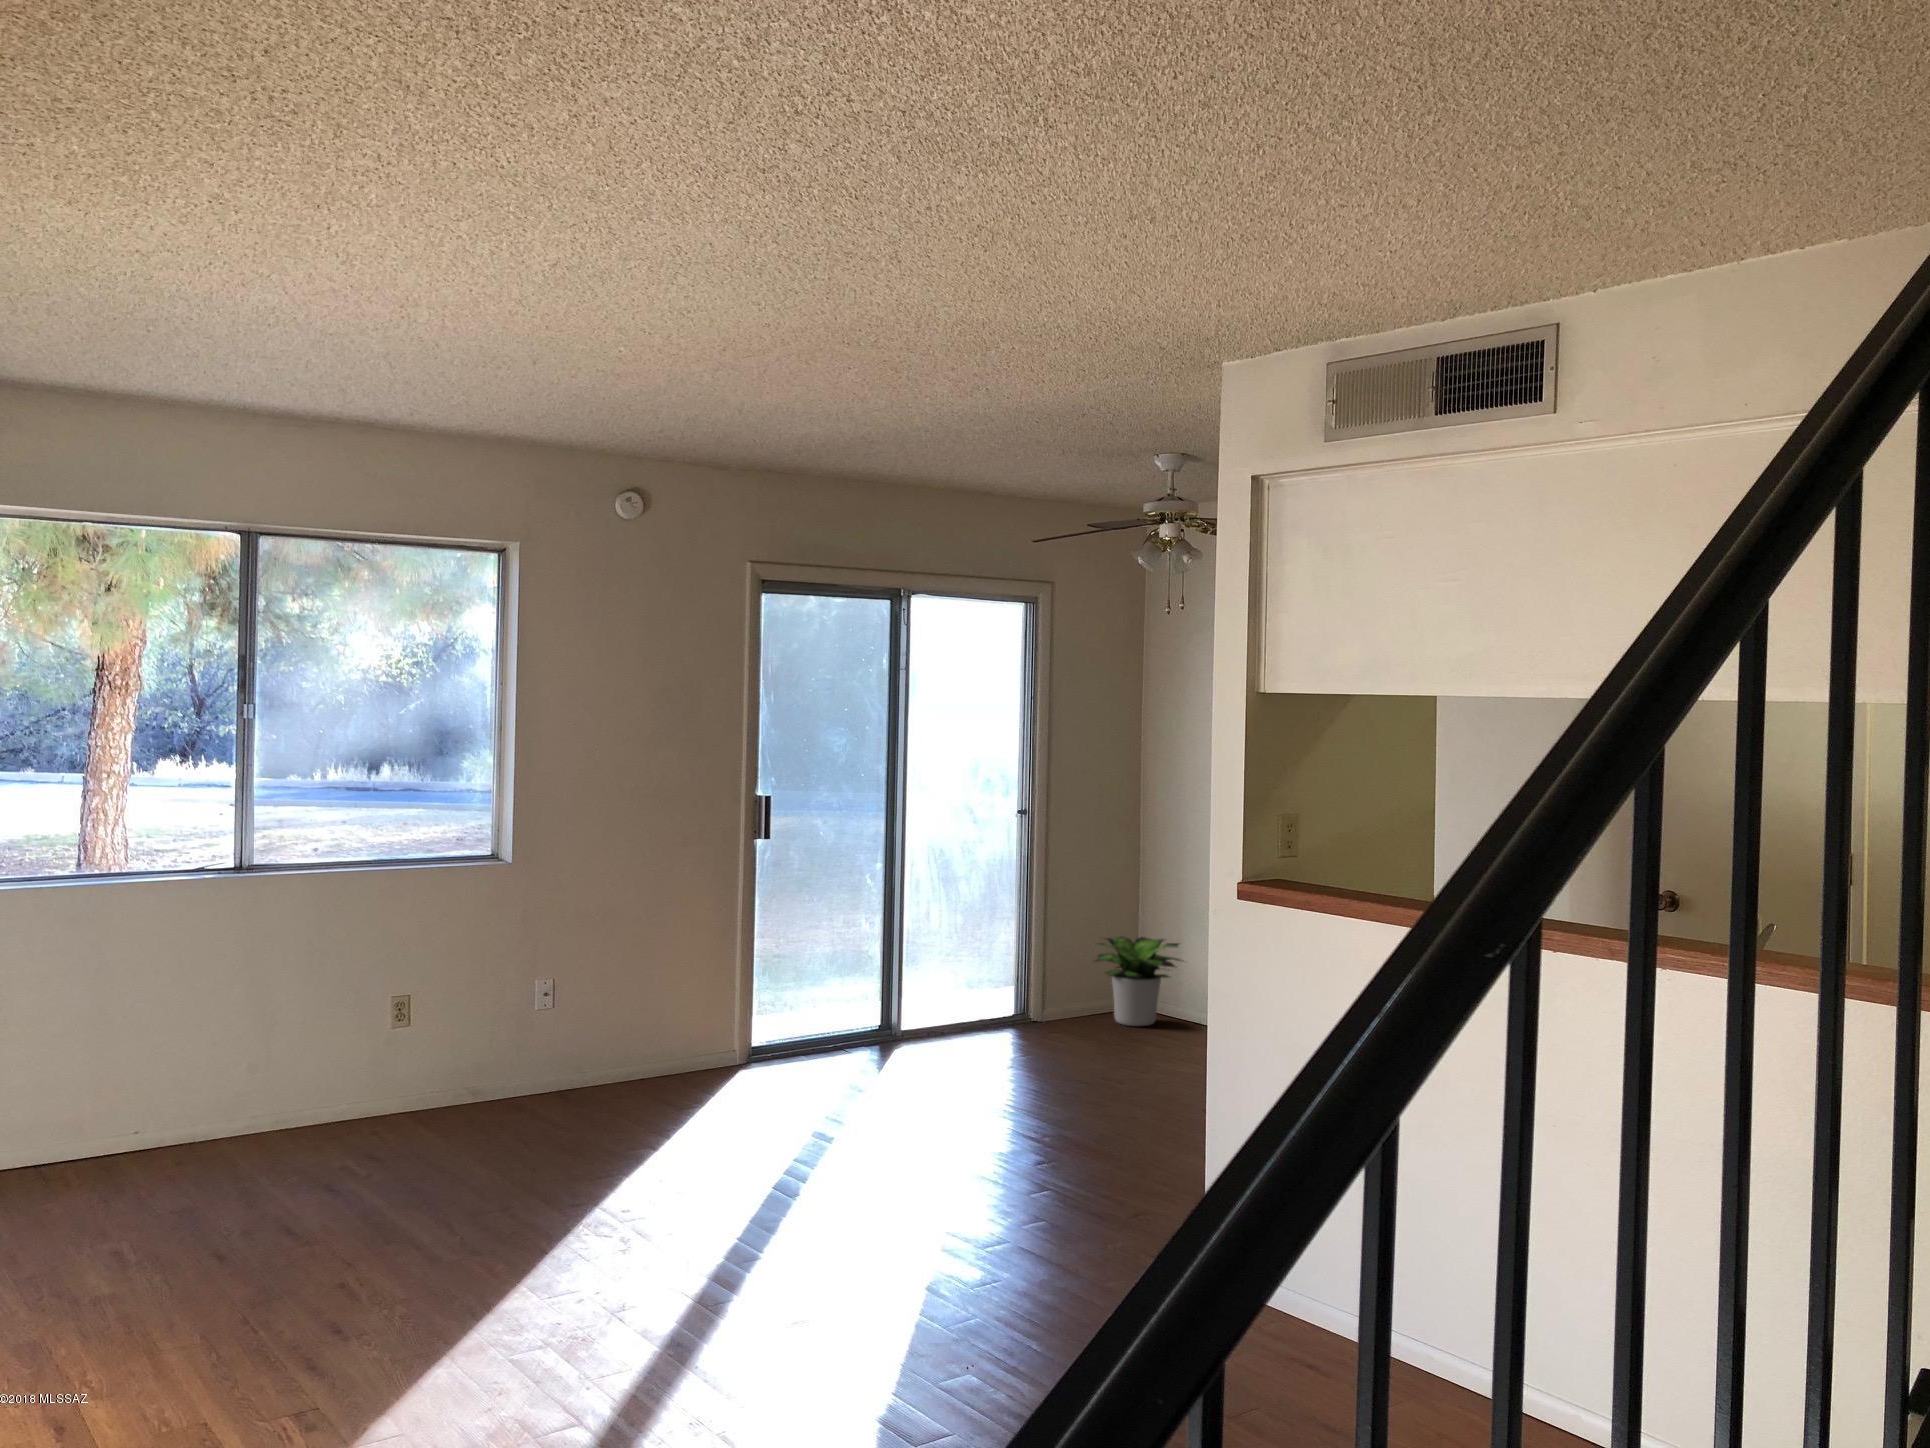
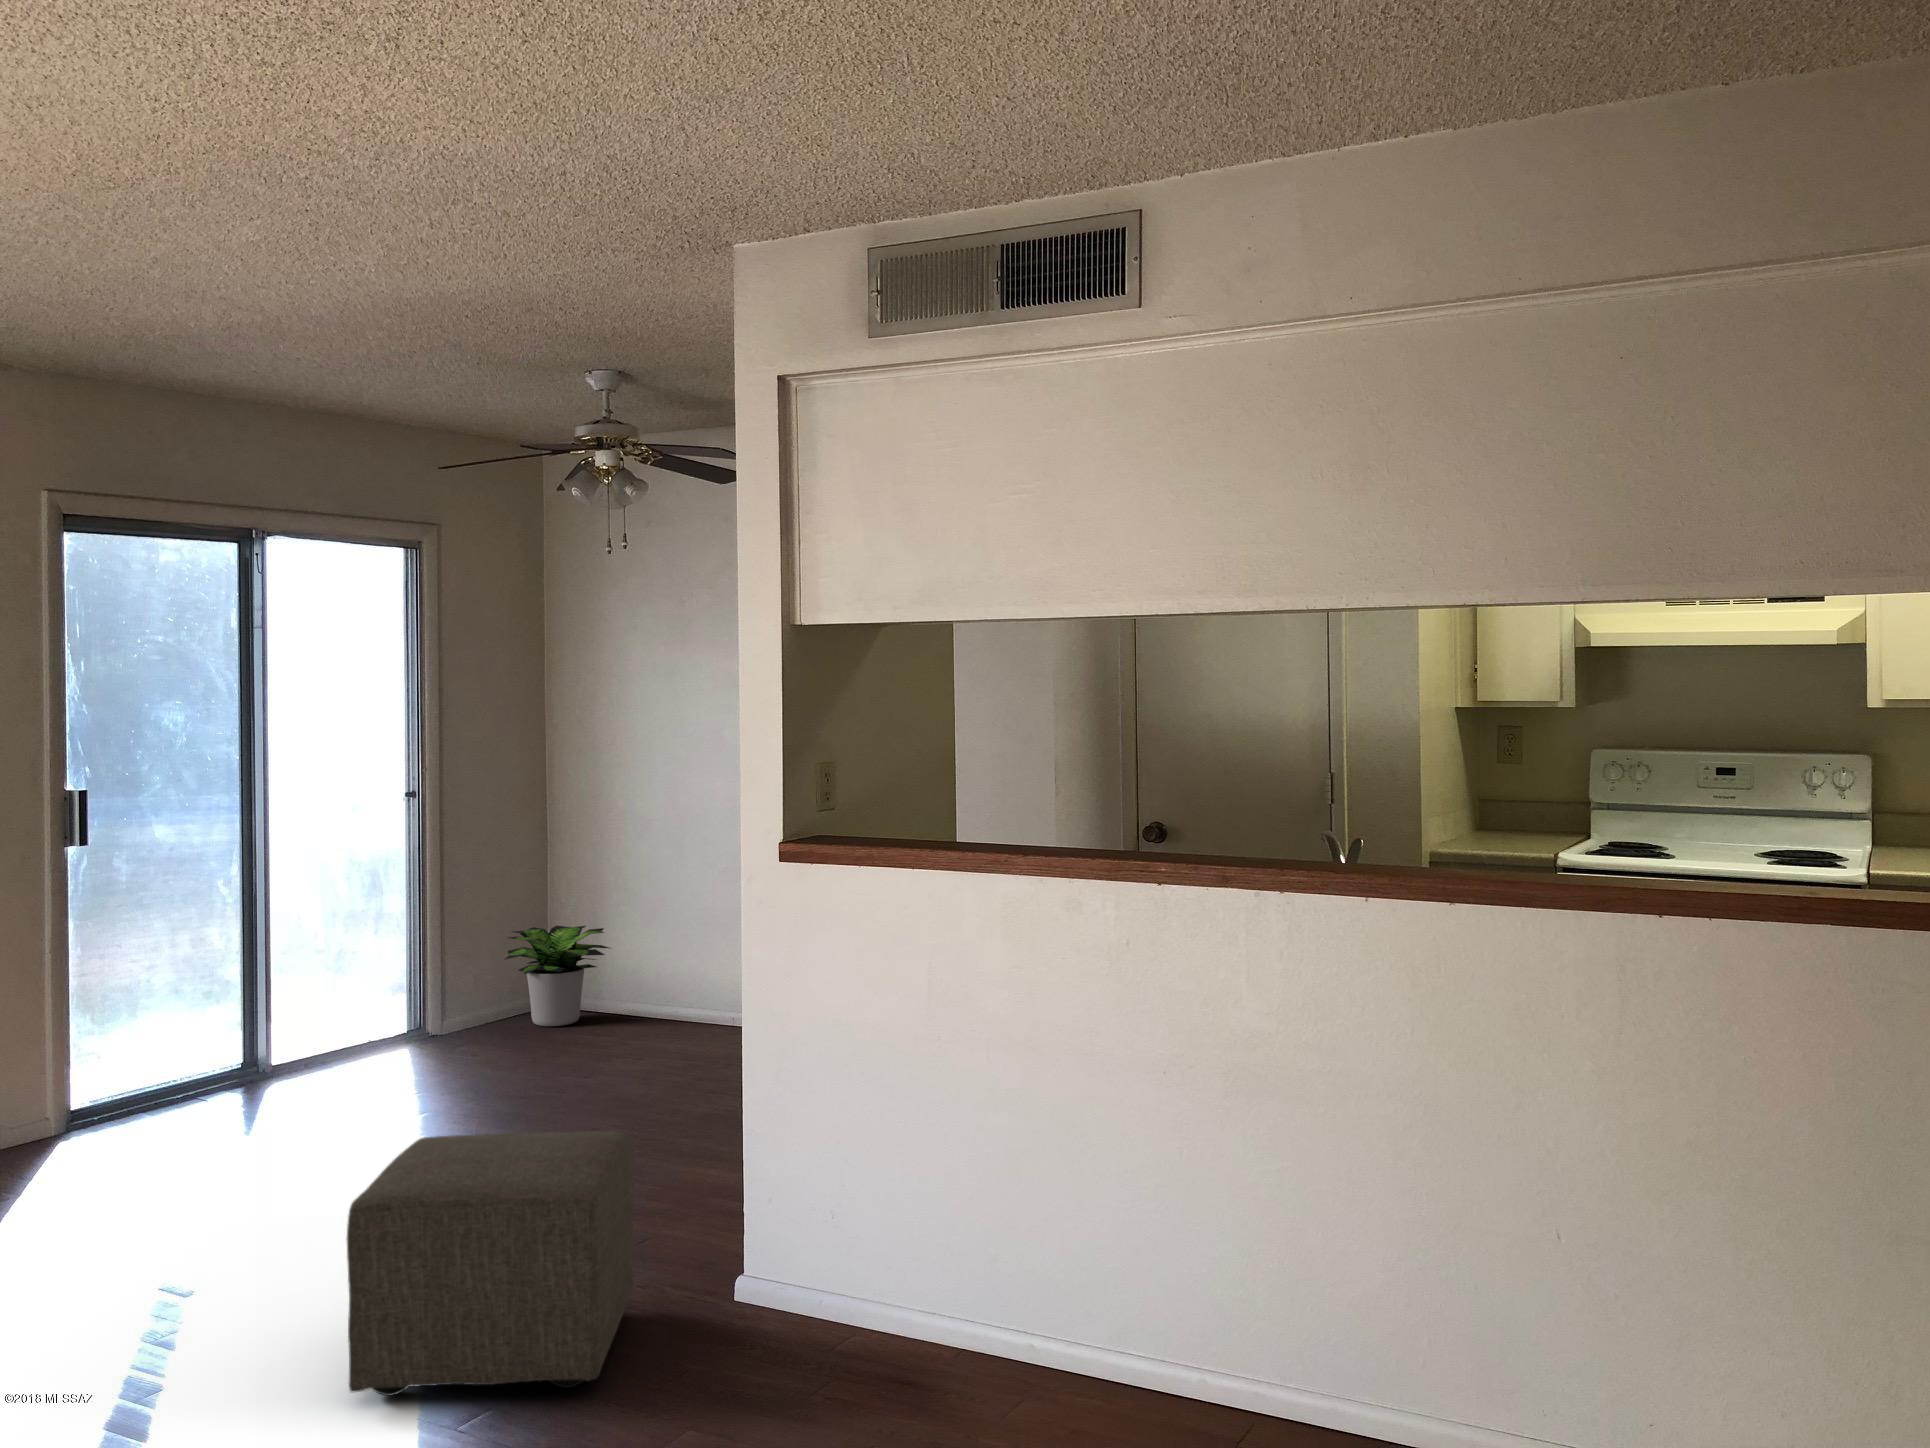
ottoman: none [871,1097,1107,1316] -> present [347,1131,633,1396]

